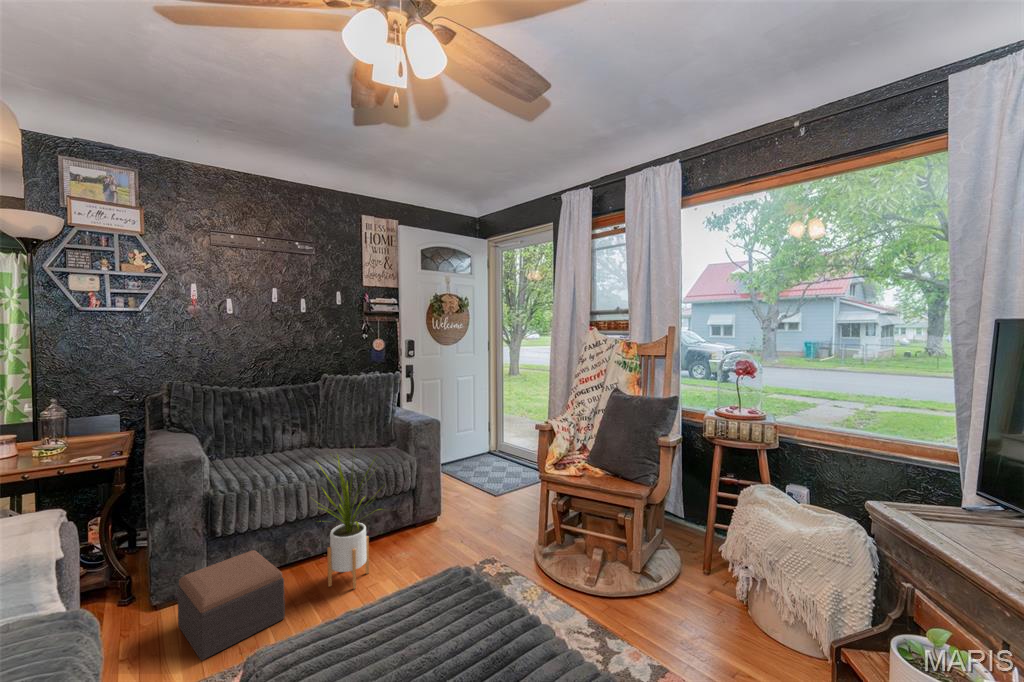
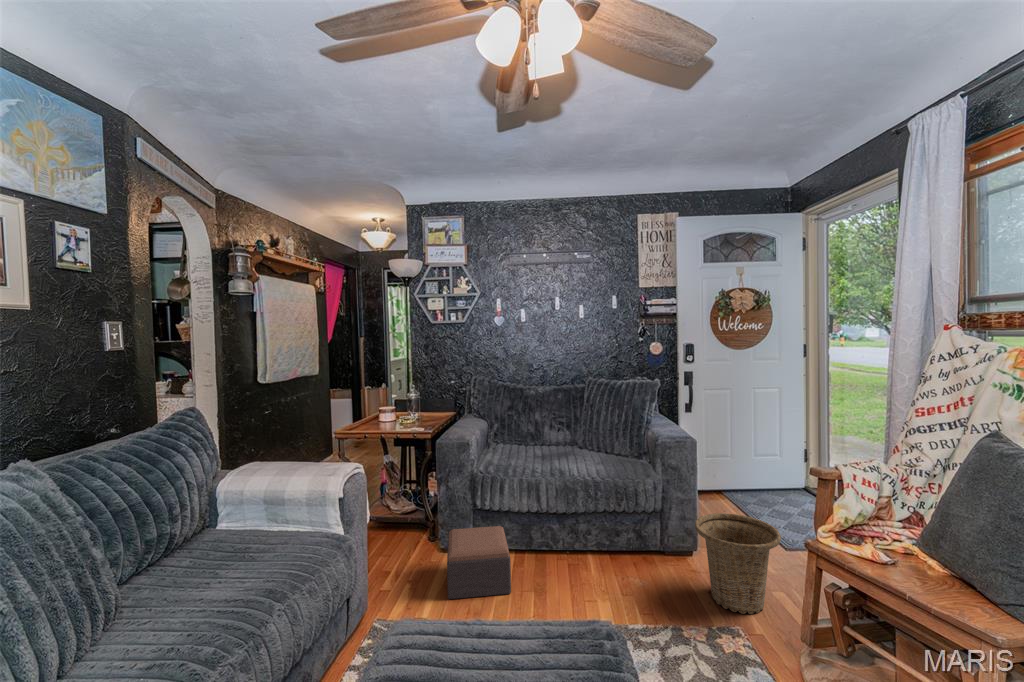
house plant: present [318,454,375,589] -> none [538,450,610,593]
basket: none [454,474,515,550] -> present [695,513,781,614]

